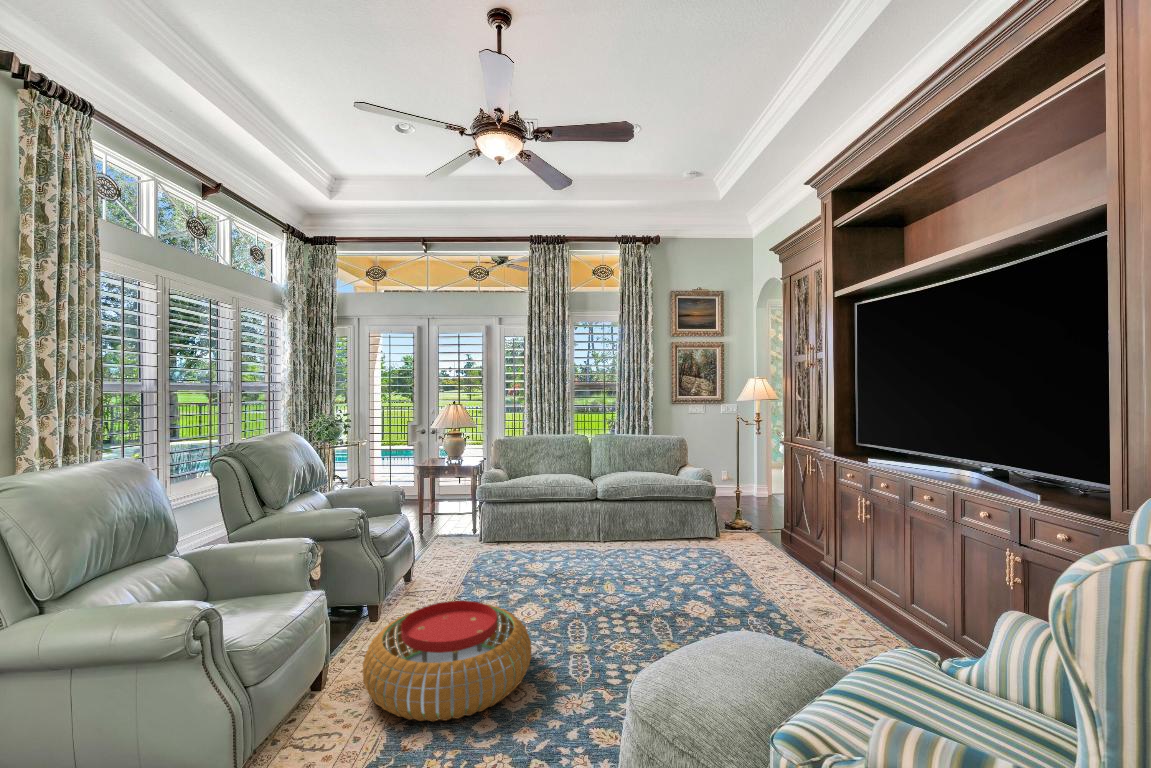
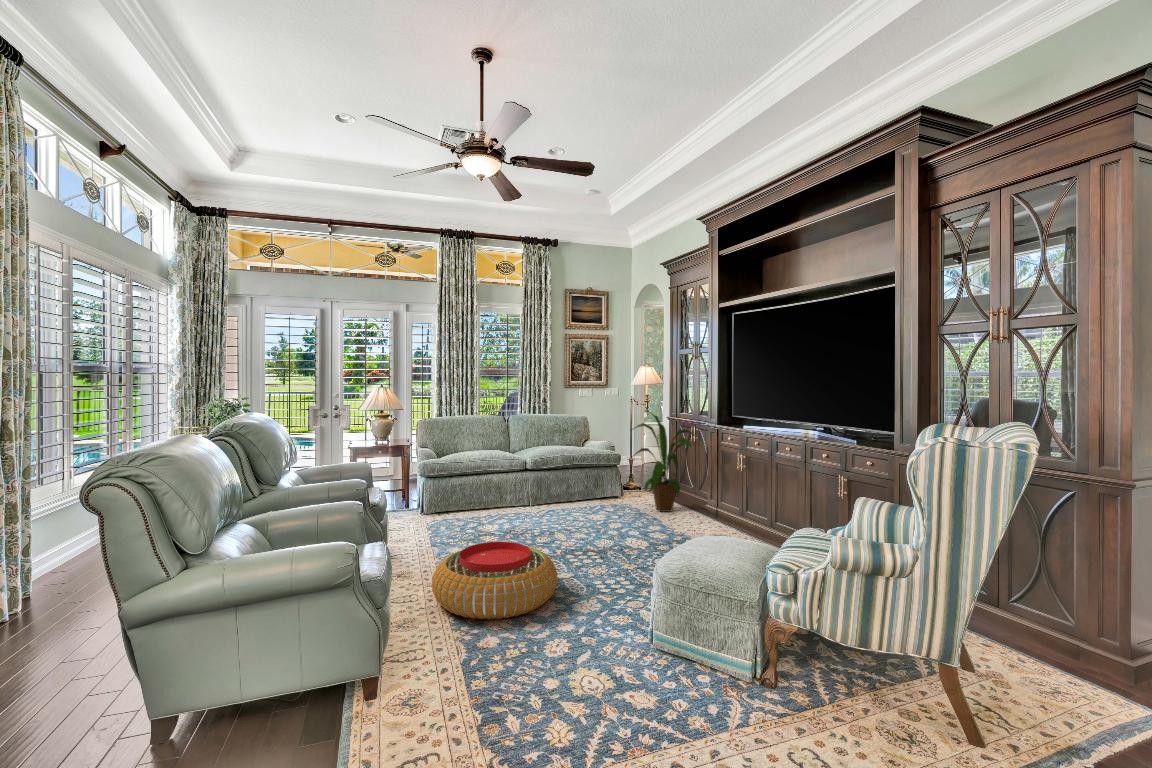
house plant: none [714,434,816,567] -> present [632,414,696,512]

